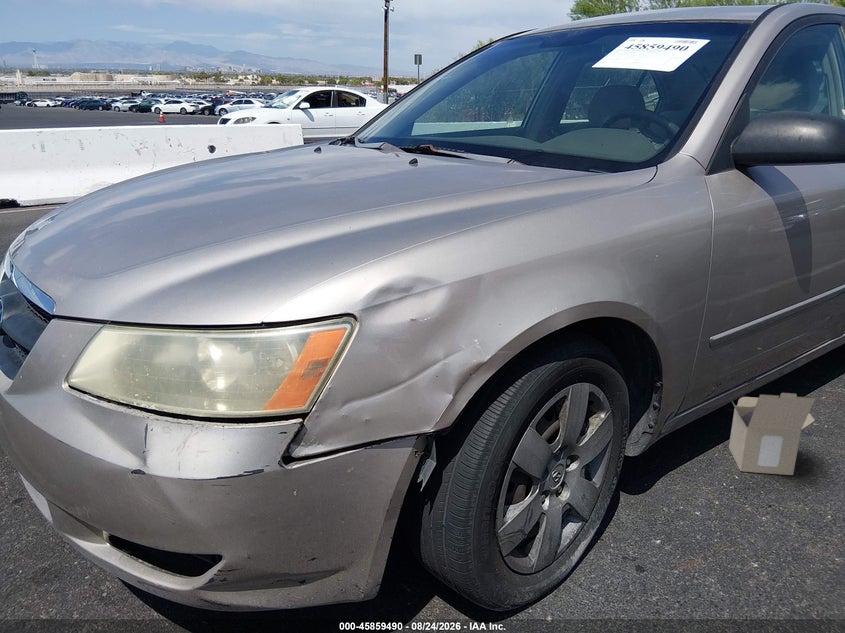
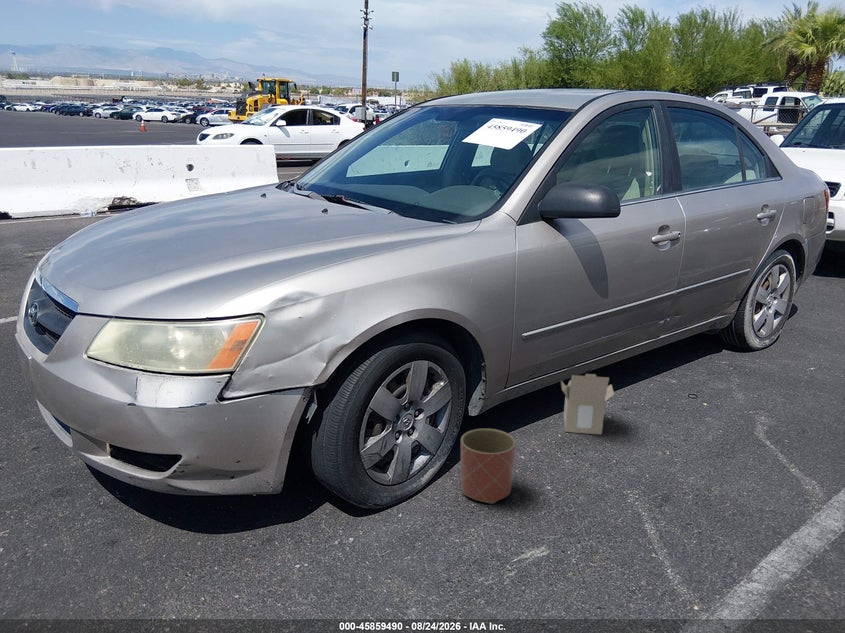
planter: none [626,478,716,595] -> present [461,428,516,504]

